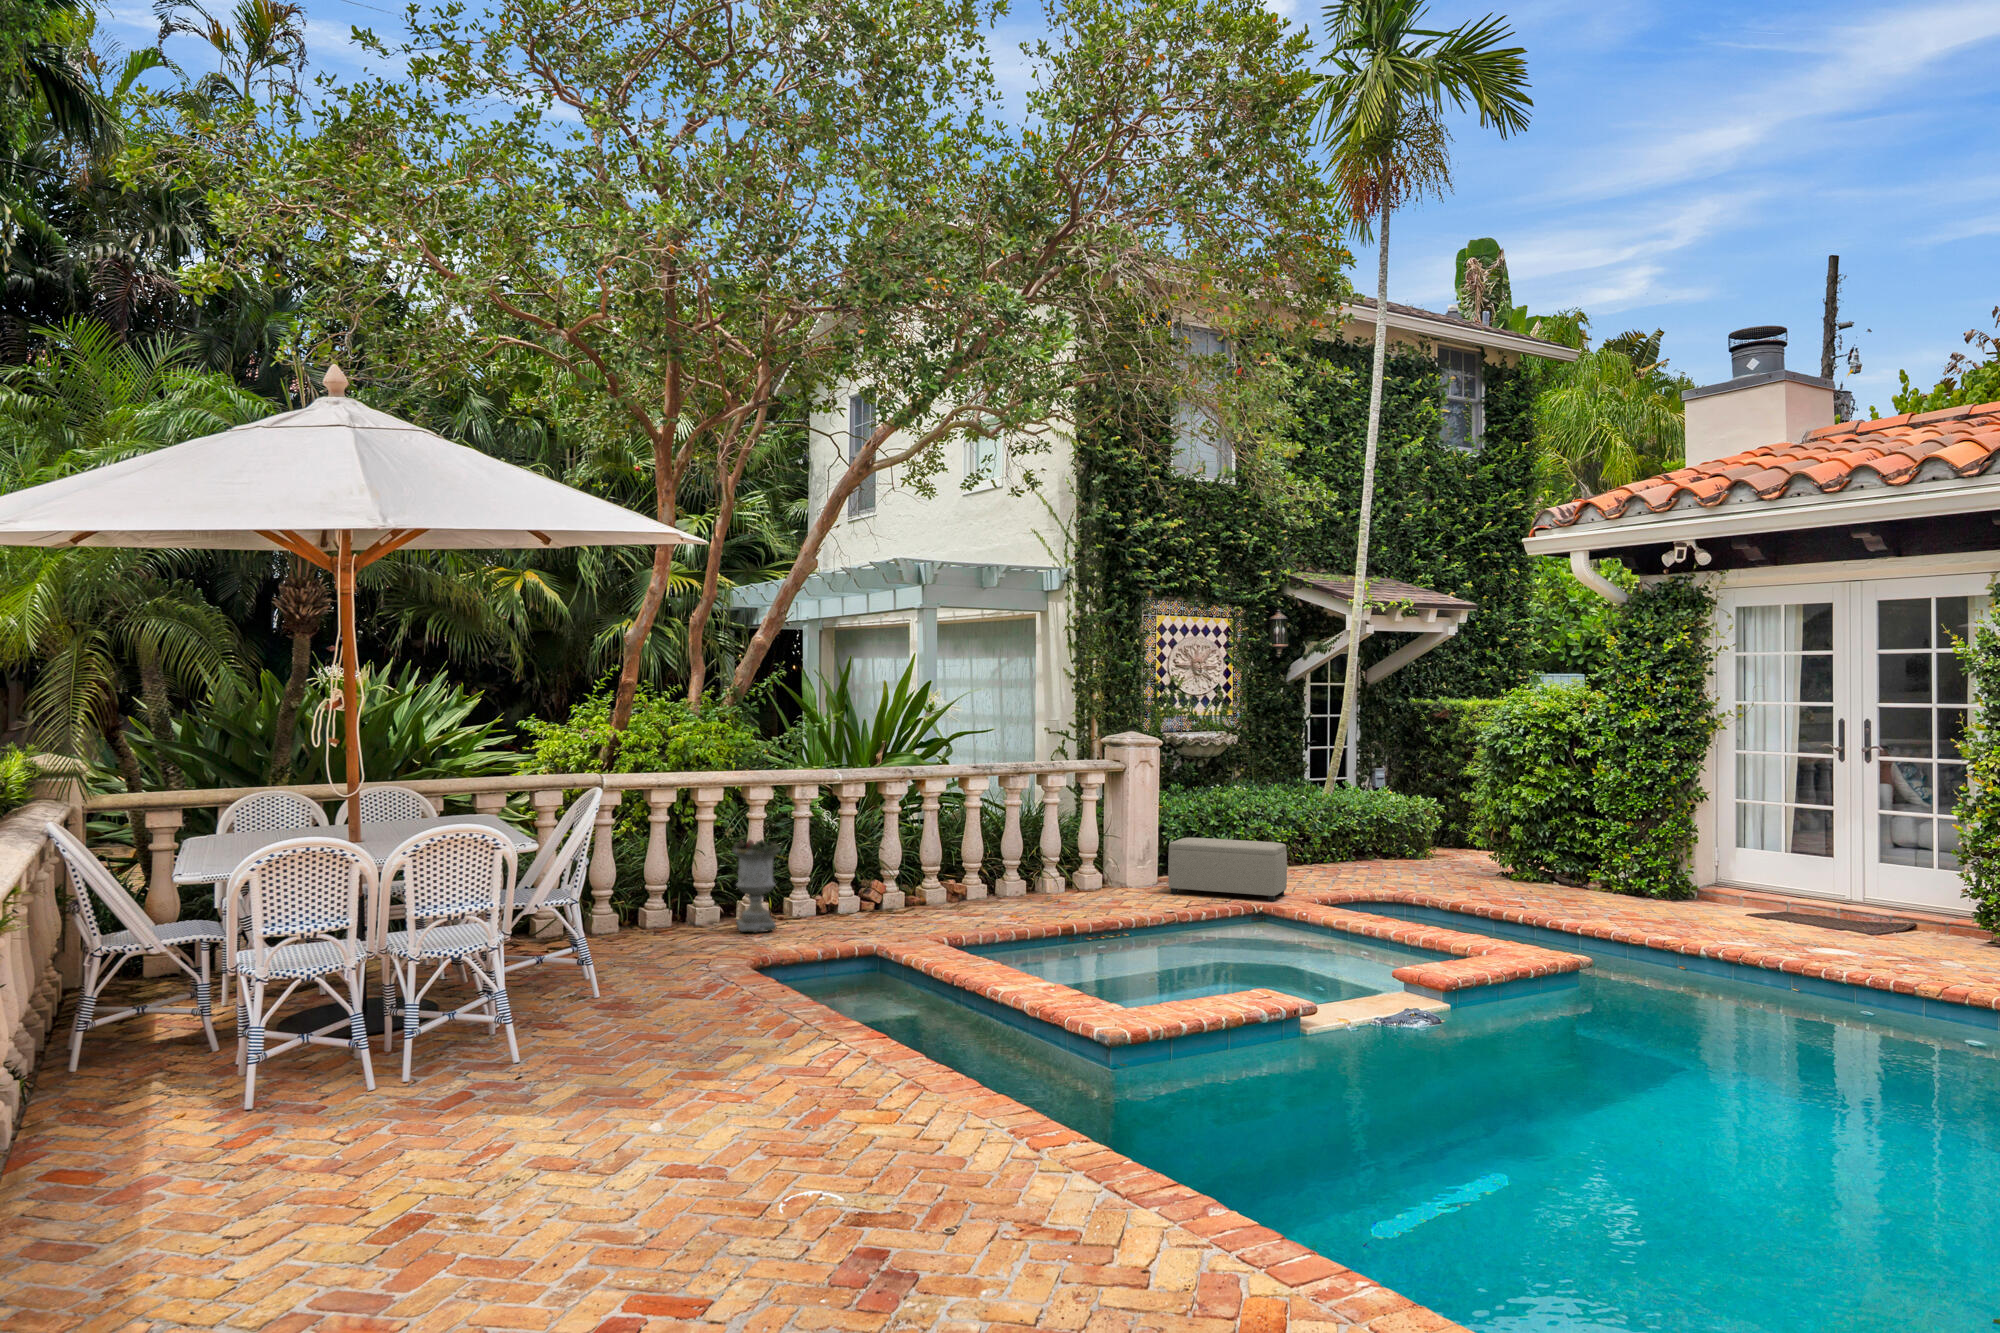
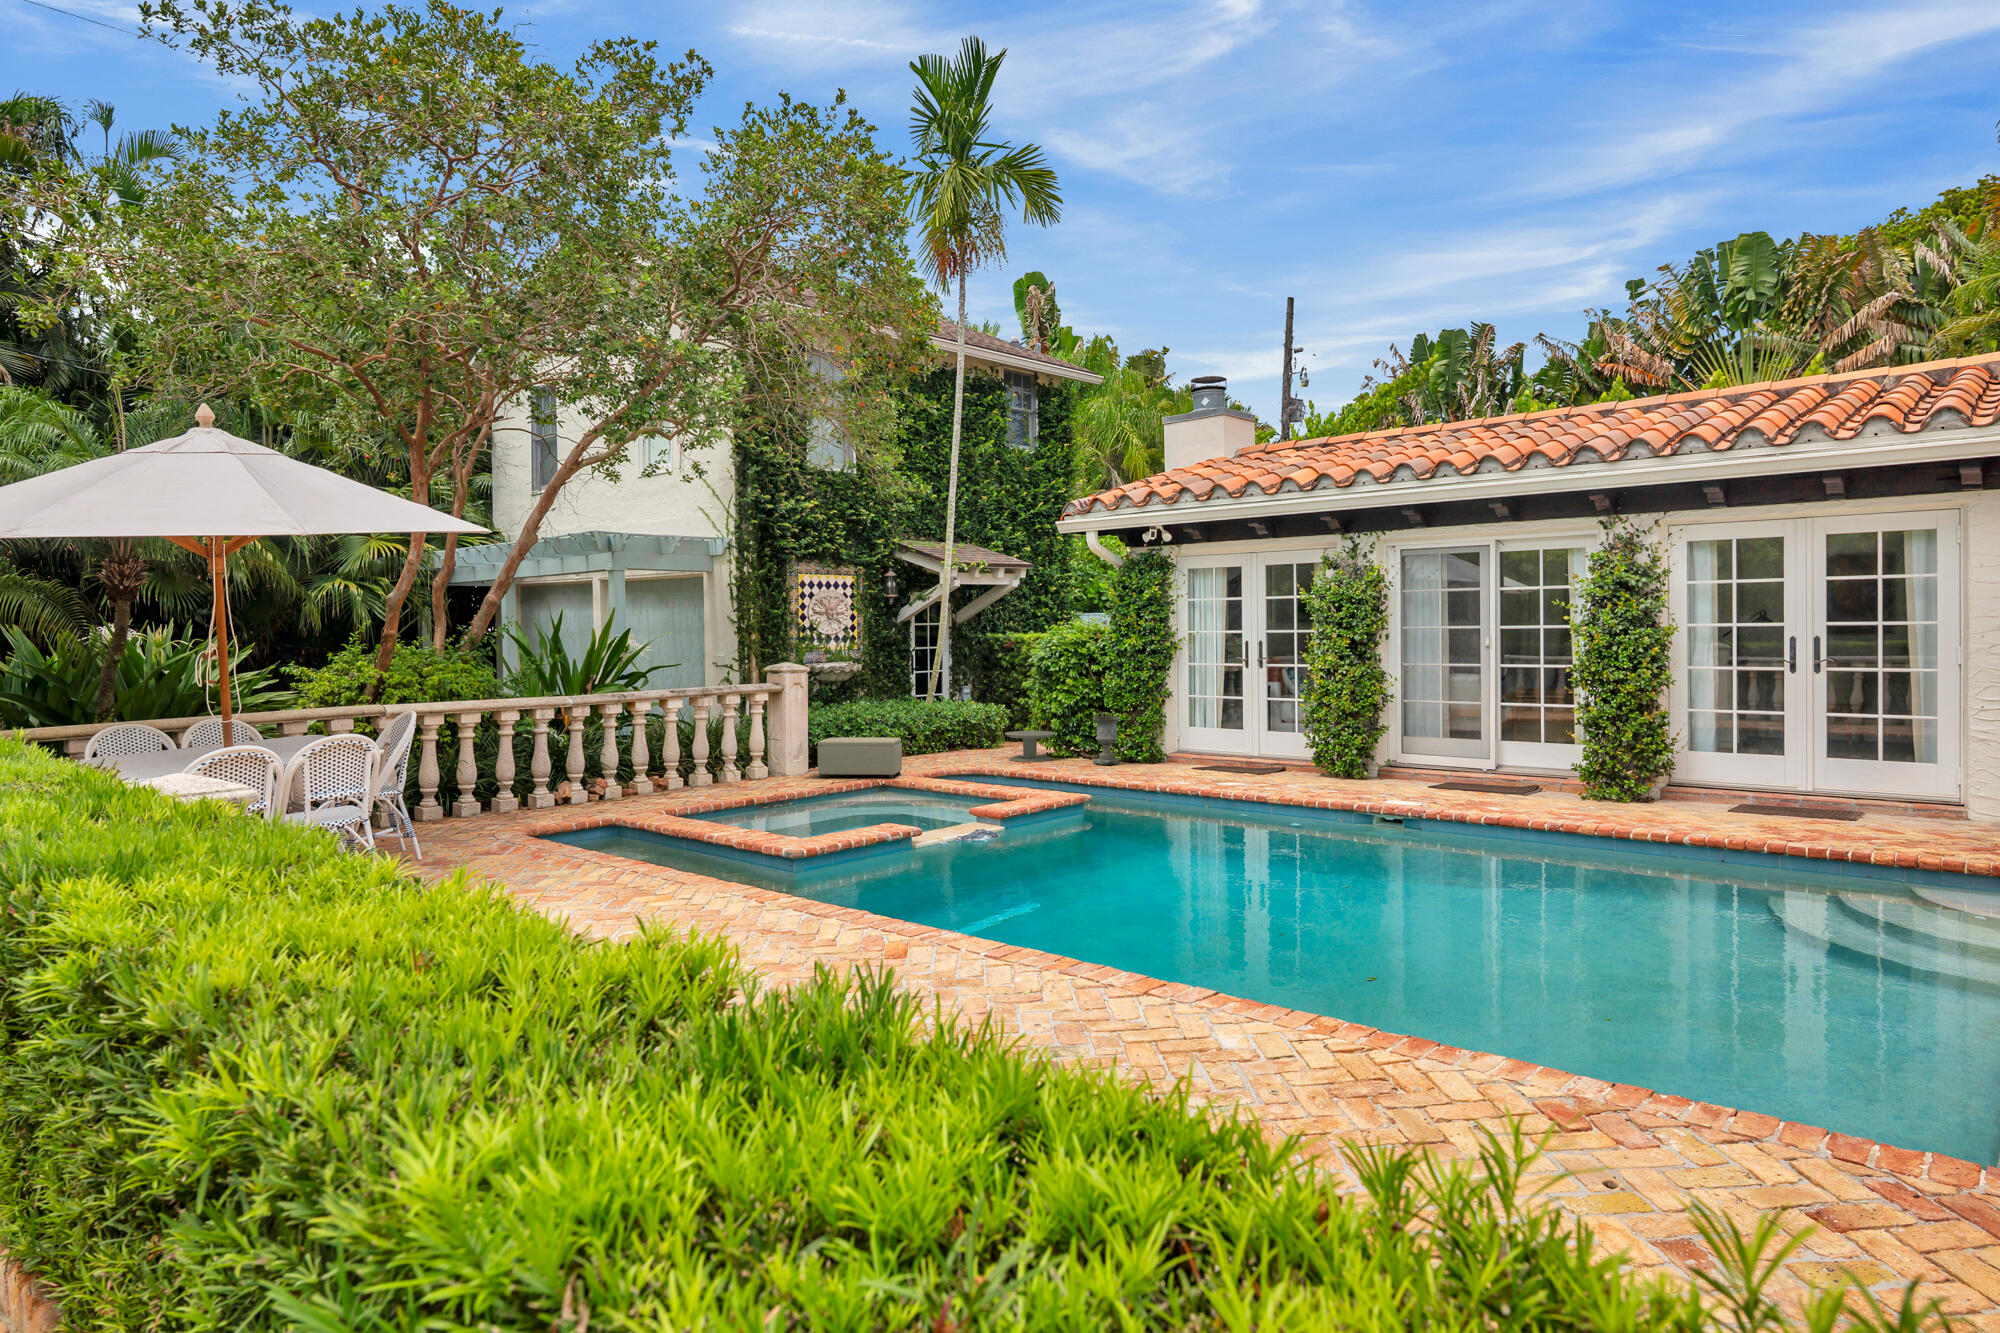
planter: present [732,840,780,933] -> present [1093,712,1121,765]
side table: none [1438,840,1518,887] -> present [1005,731,1056,762]

